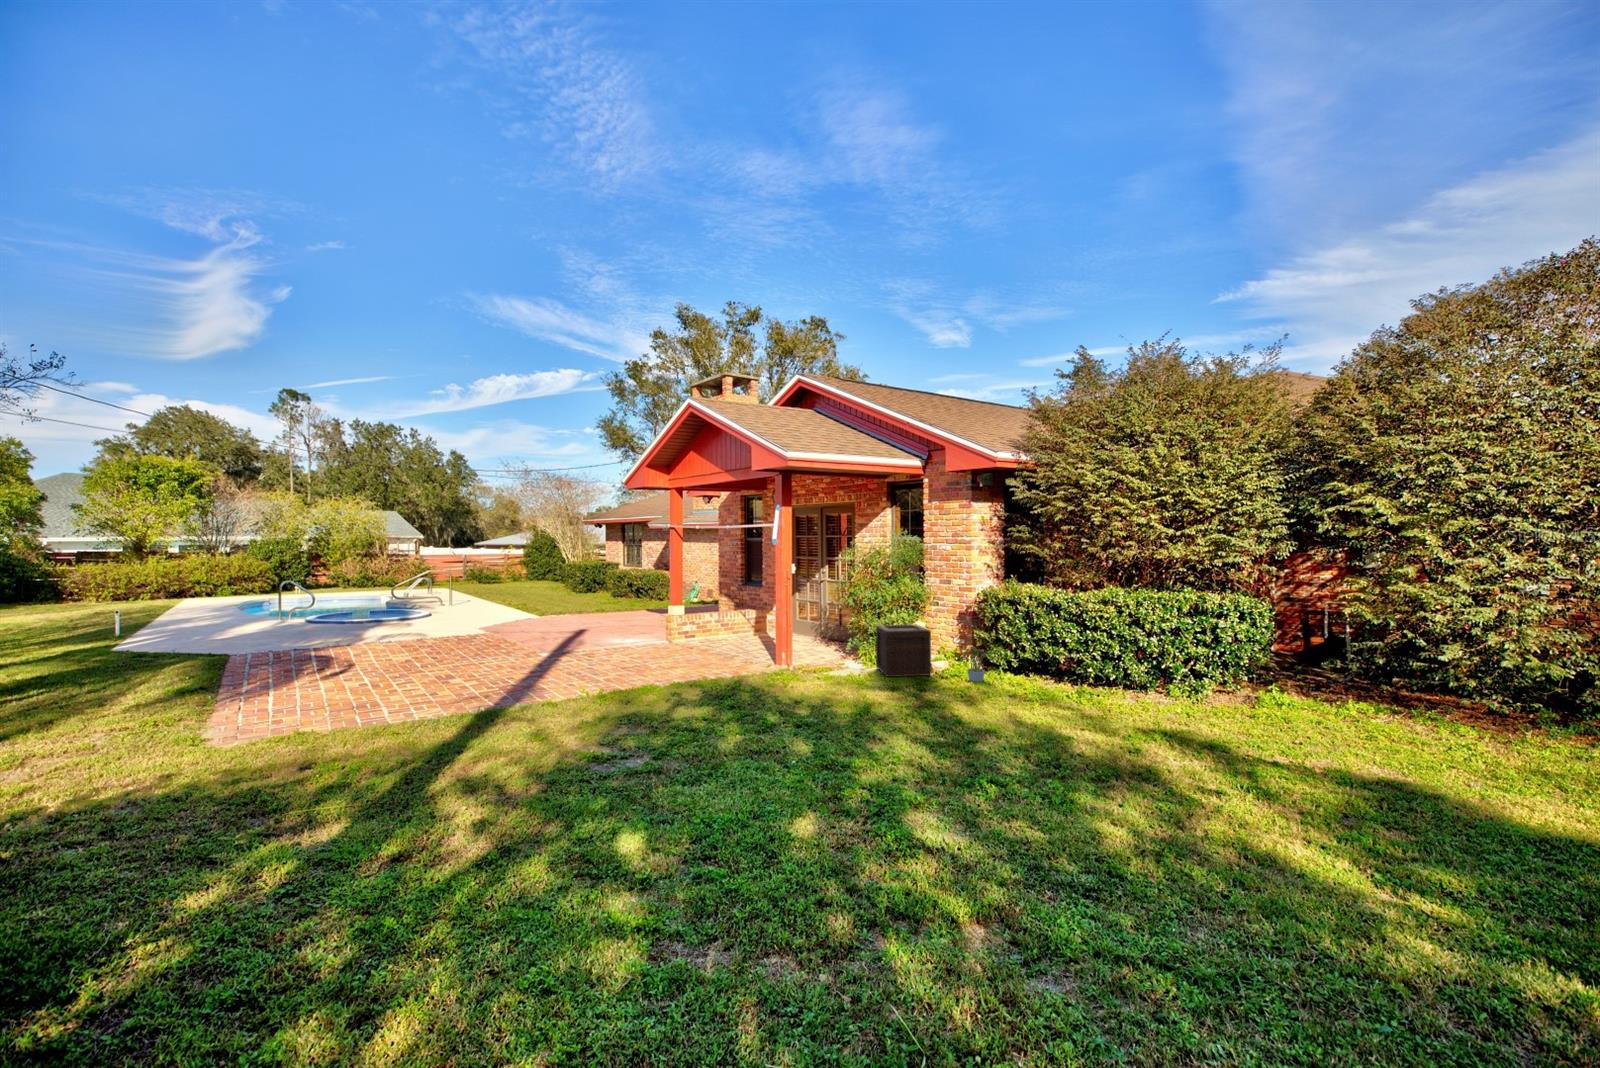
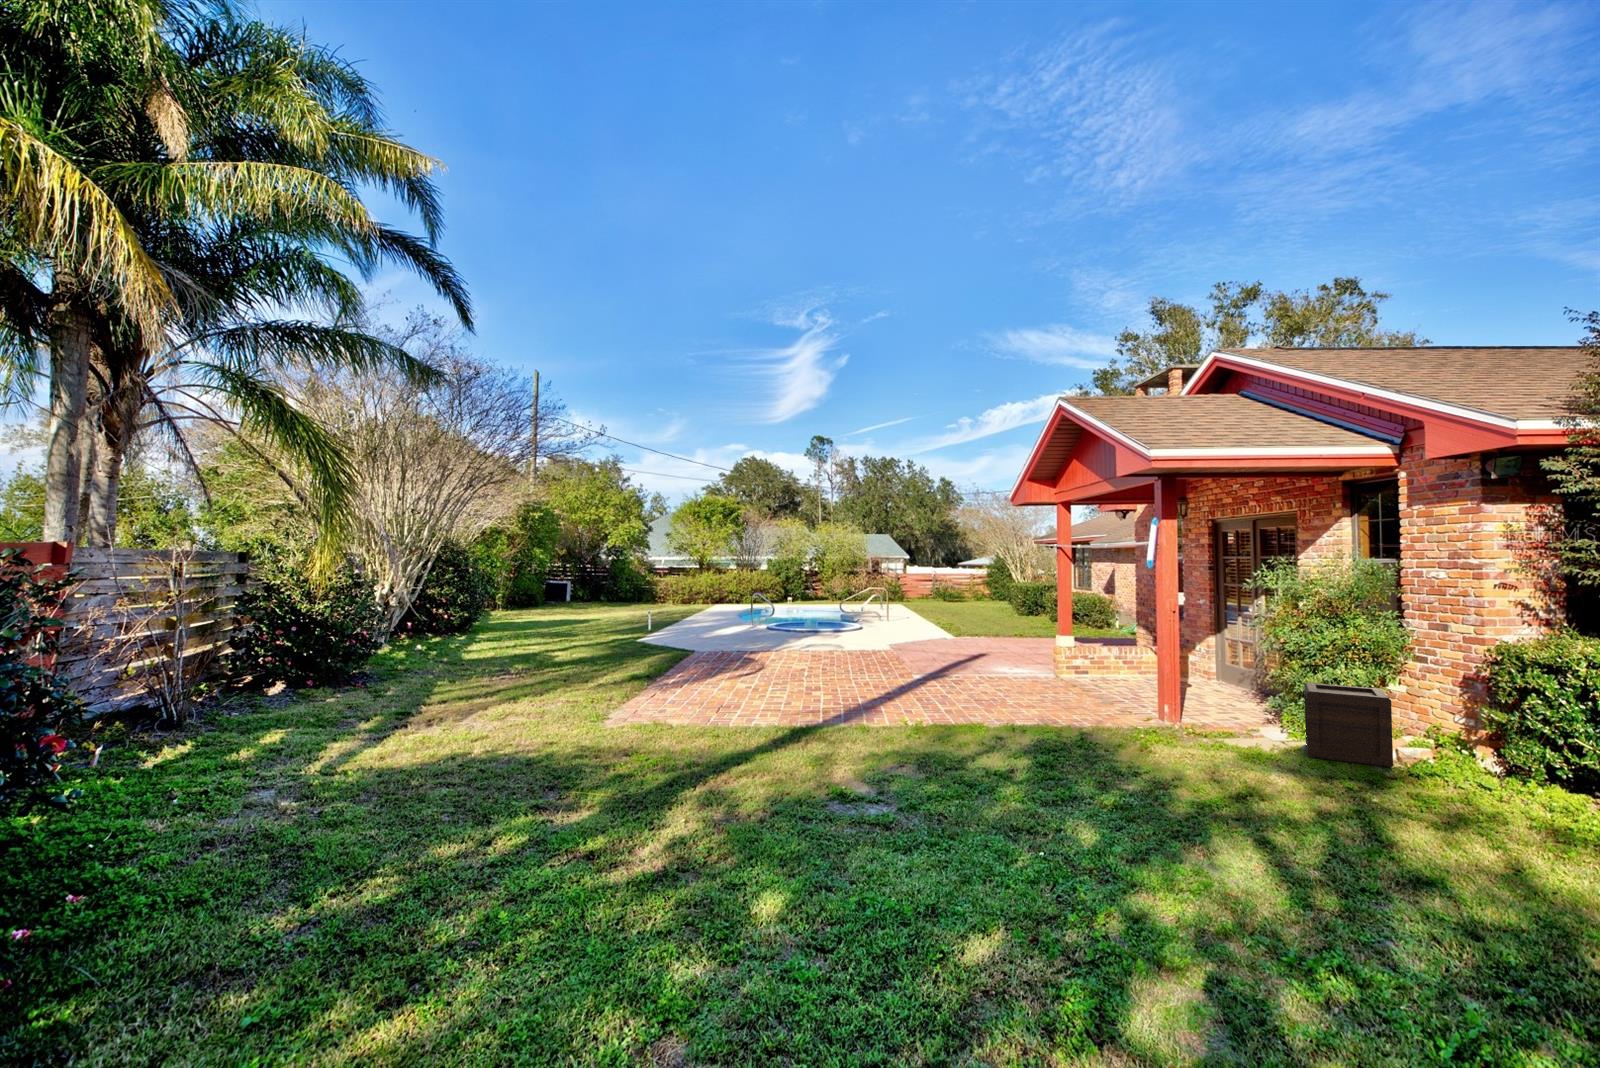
potted plant: present [959,646,994,681] -> none [1438,733,1521,791]

